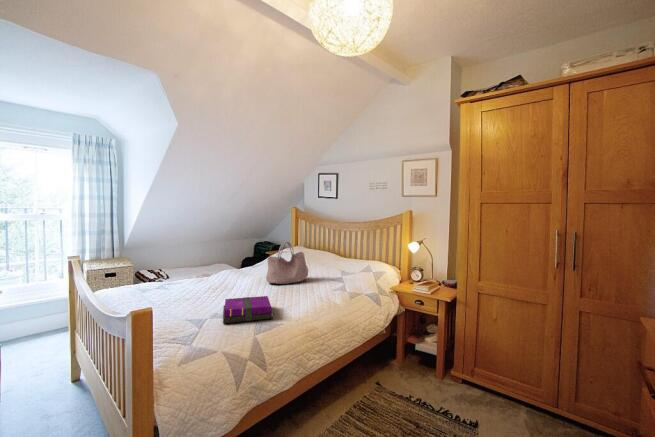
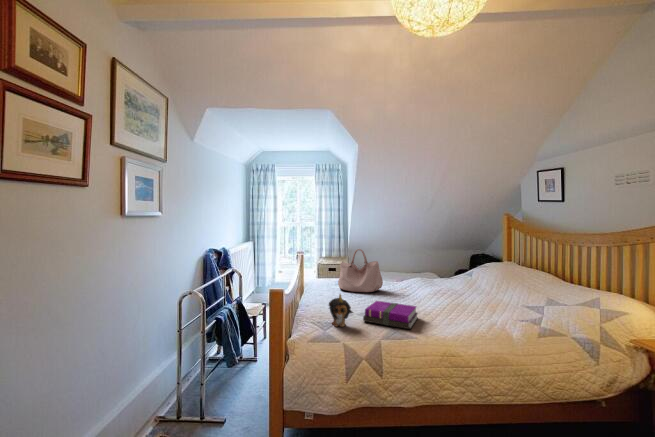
handbag: present [266,242,308,284] -> present [338,249,383,292]
plush toy: none [185,299,219,338] -> present [329,294,353,327]

